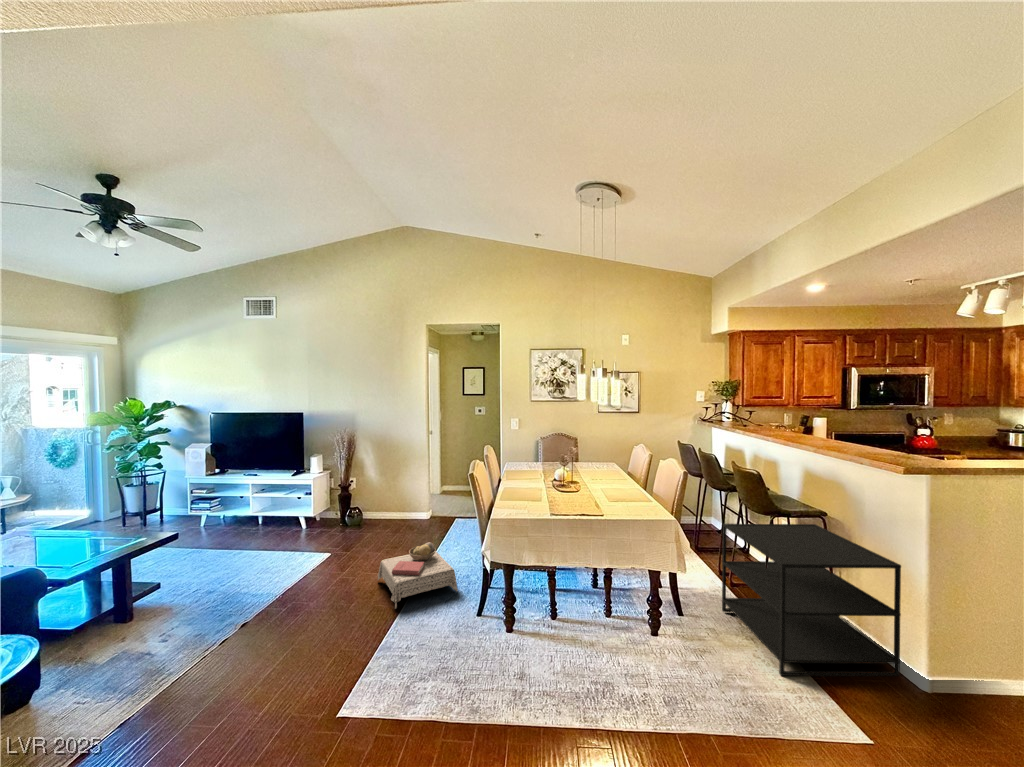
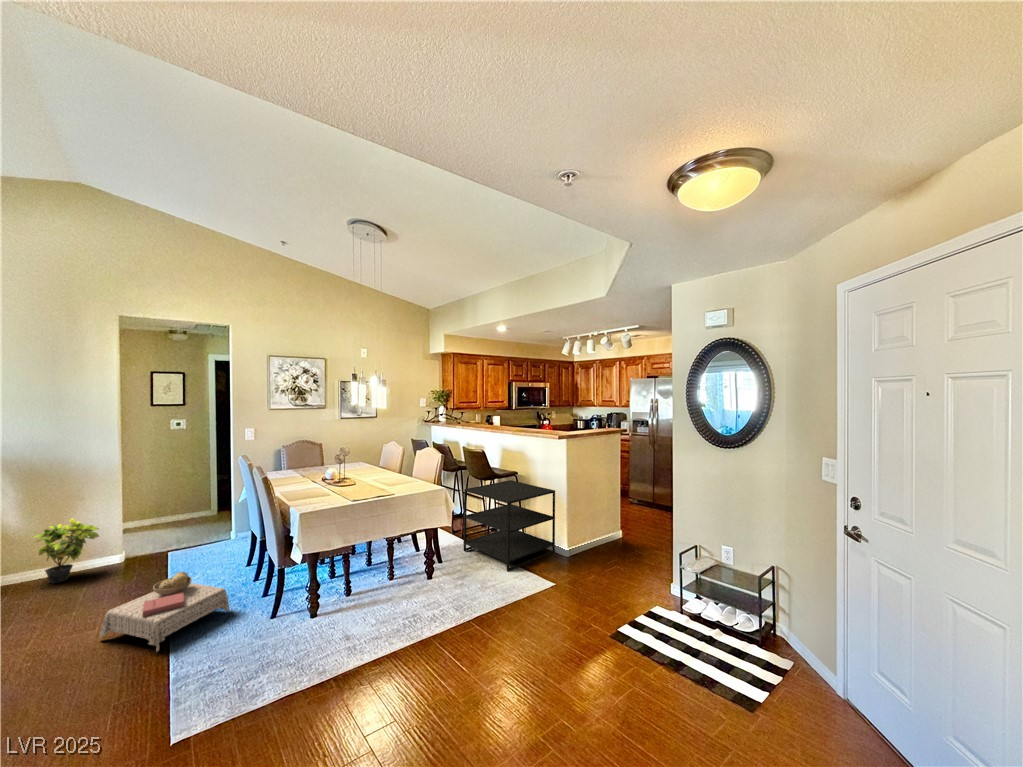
potted plant: none [382,478,417,524] -> present [35,518,99,583]

